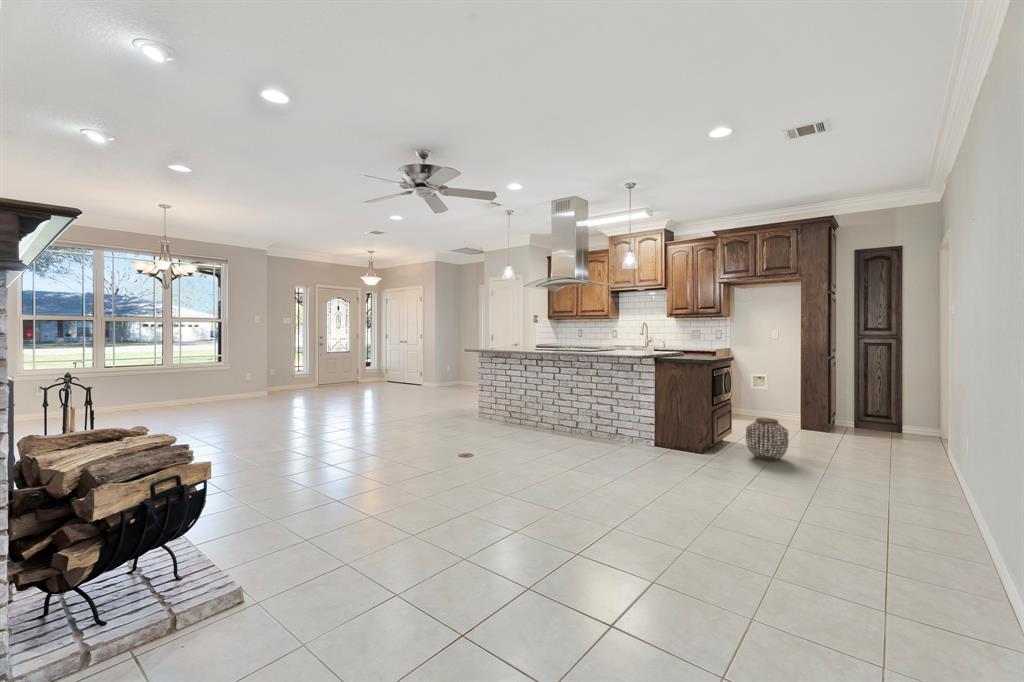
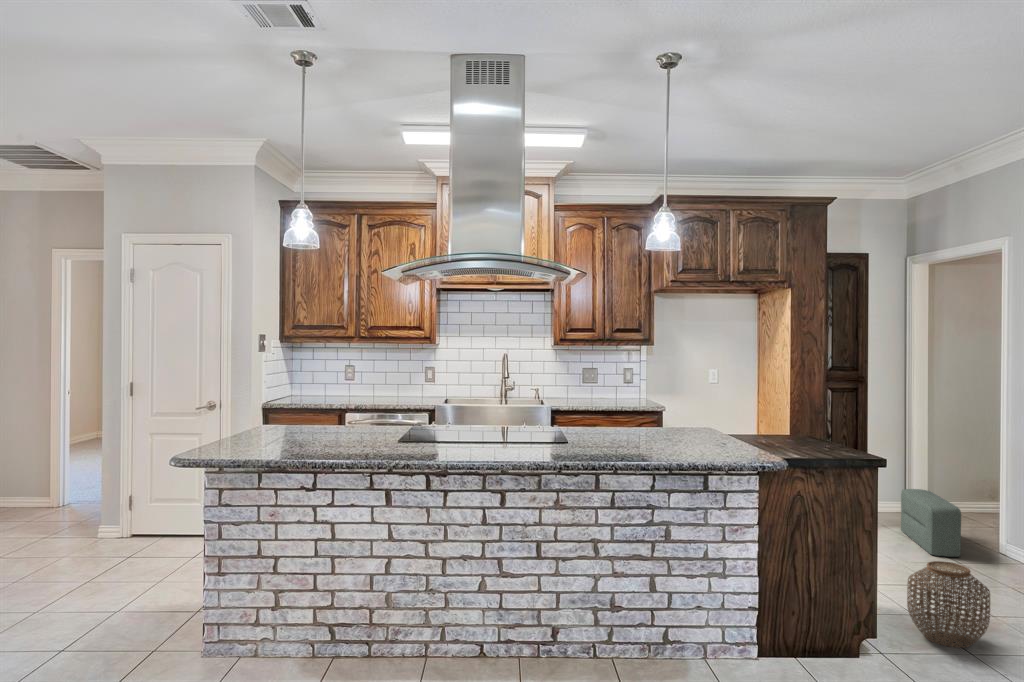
pouf: none [878,408,919,447] -> present [901,489,961,557]

